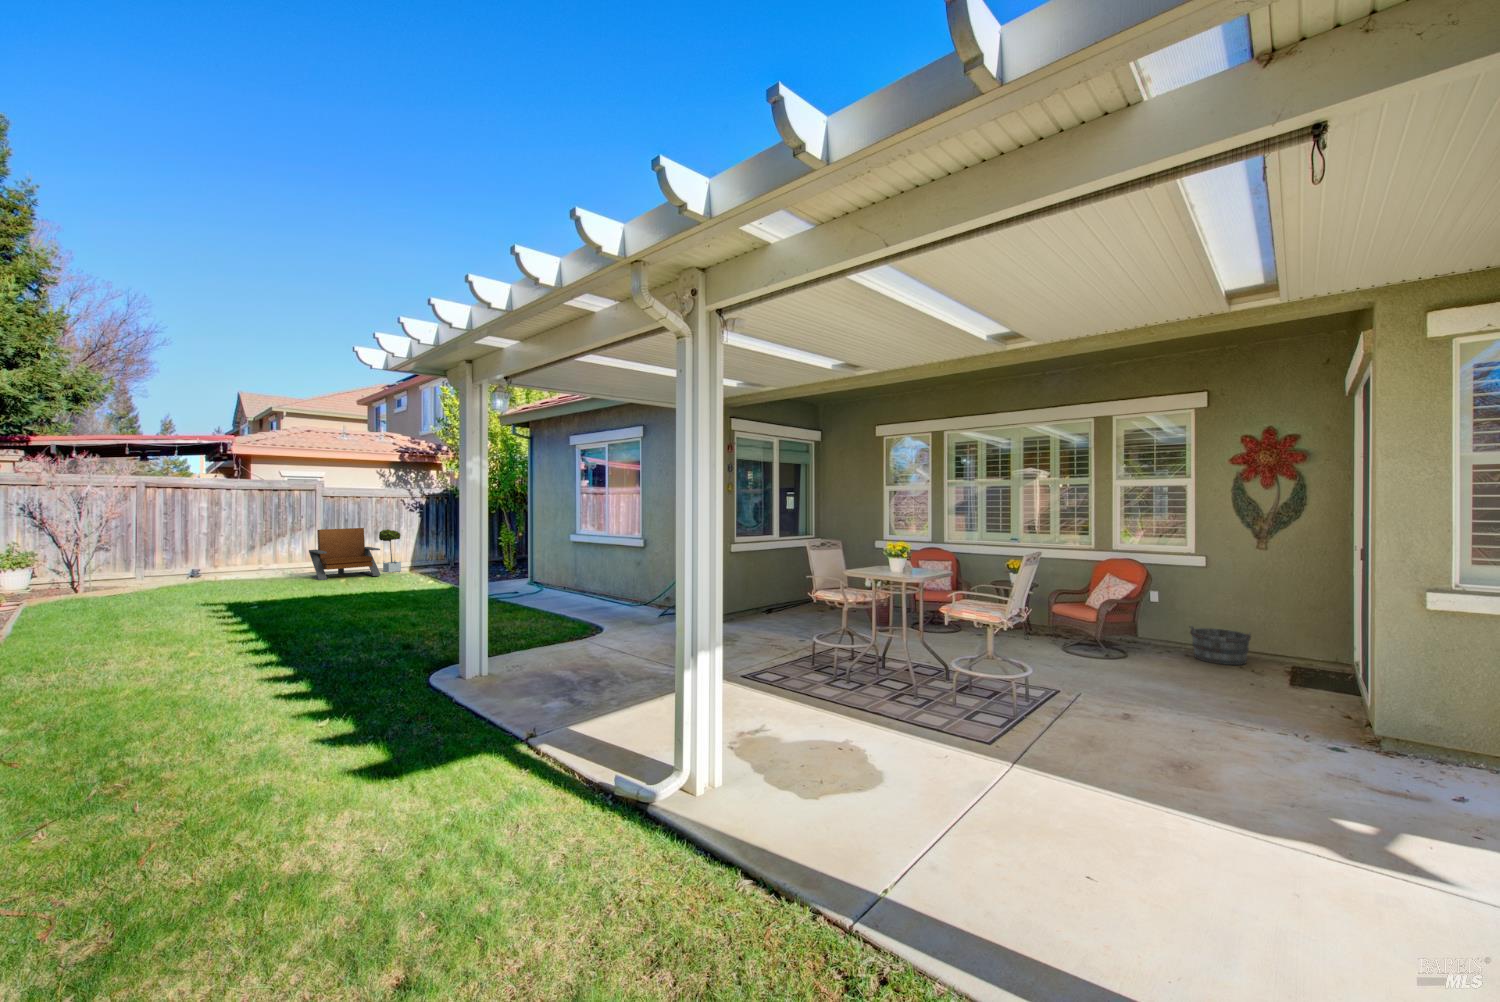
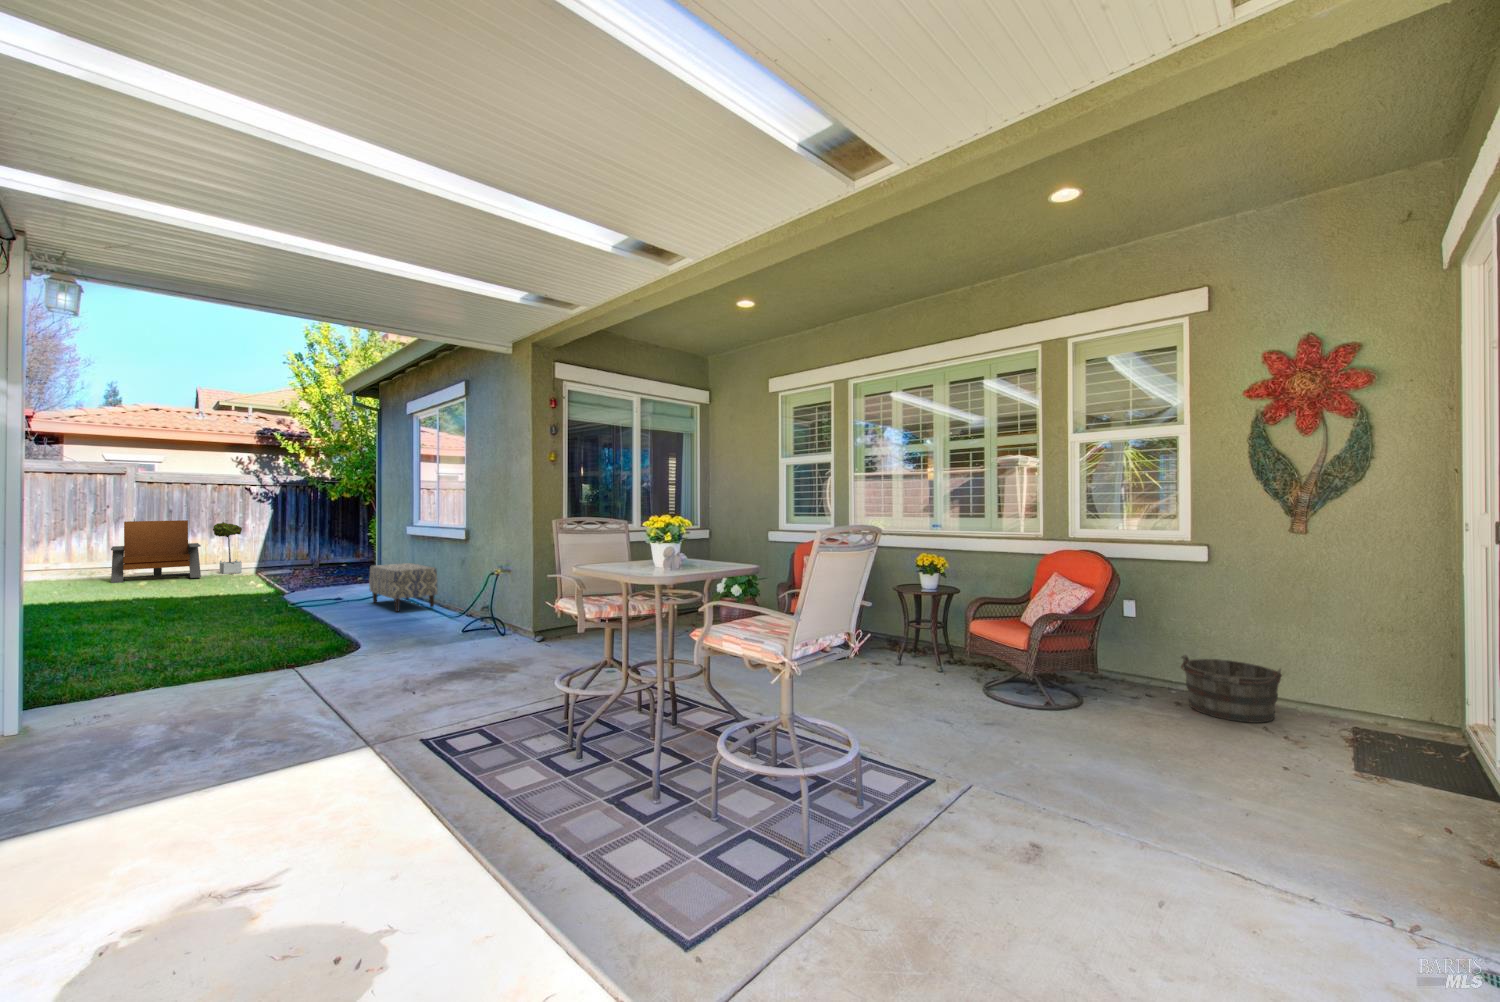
bench: none [549,564,610,602] -> present [369,563,437,612]

